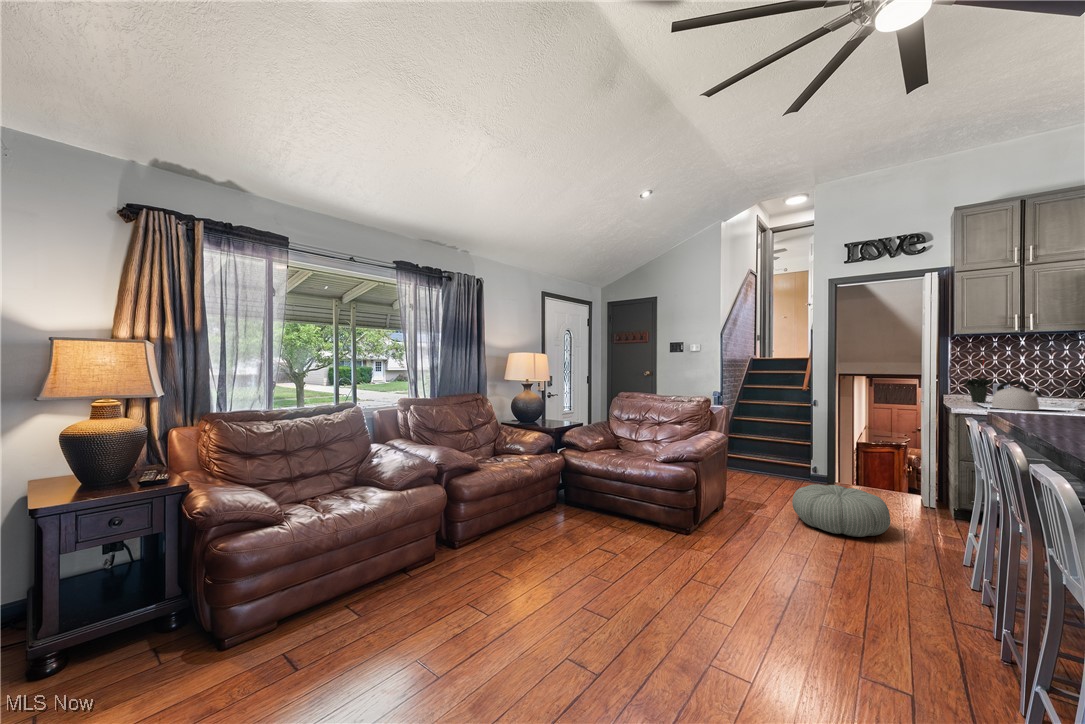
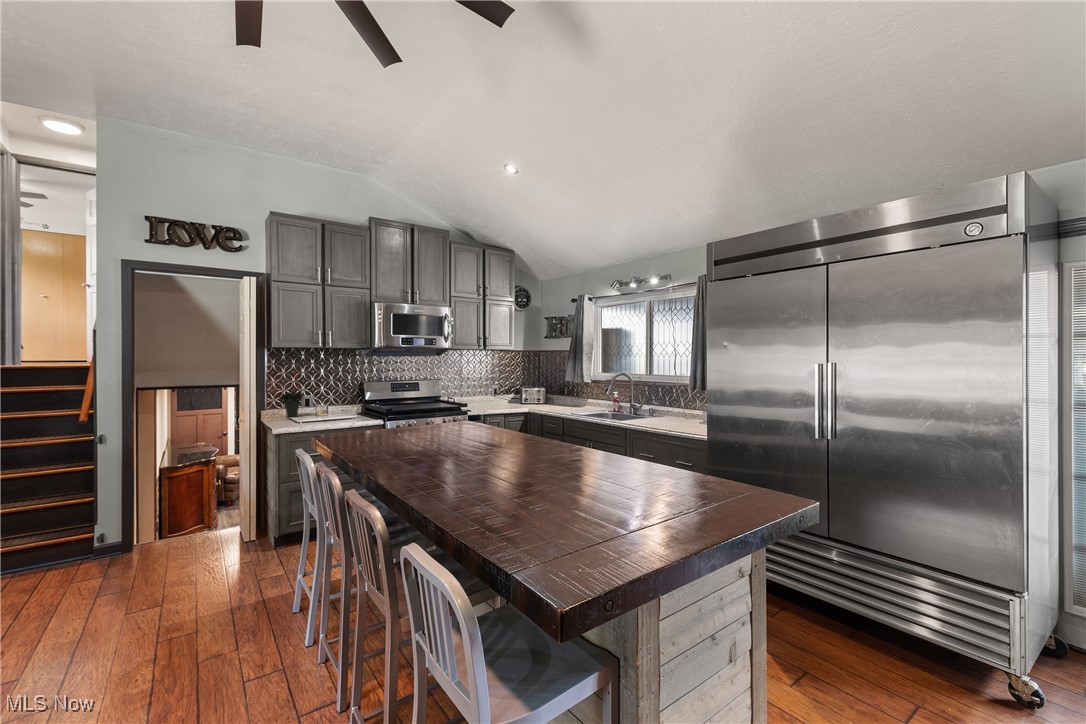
kettle: present [992,381,1042,410] -> none [305,396,341,425]
pouf: present [792,484,891,537] -> none [55,559,212,655]

